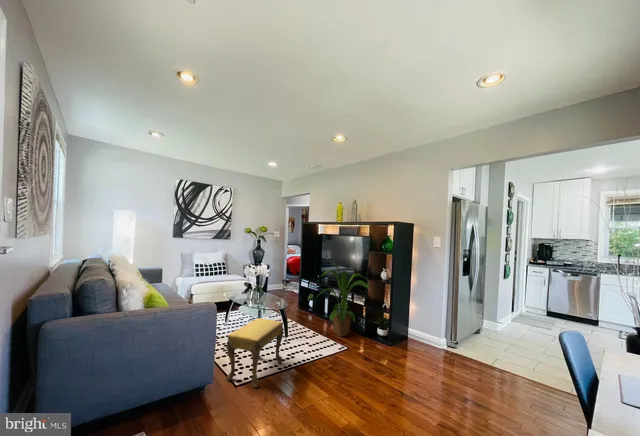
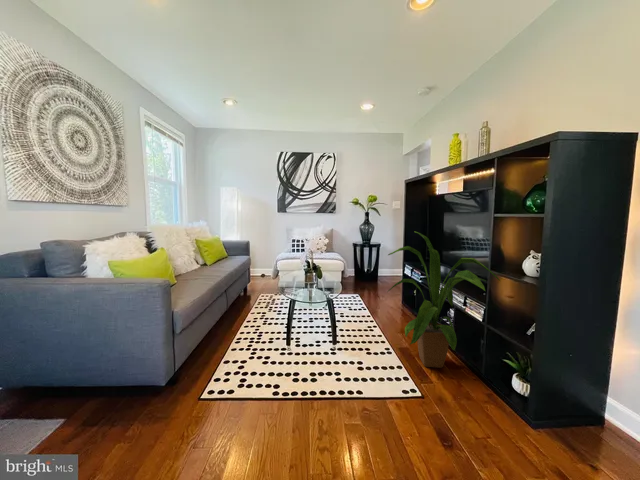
footstool: present [227,318,283,388] -> none [192,305,287,409]

